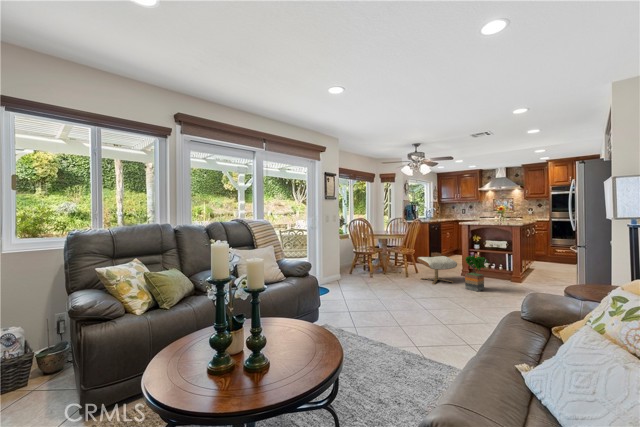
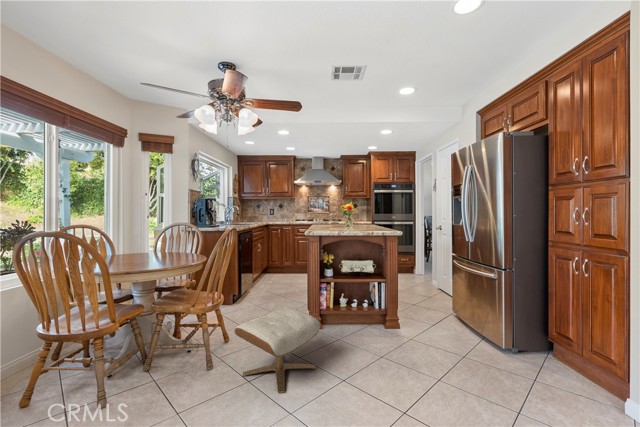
potted tree: present [465,255,488,291] -> none [346,307,398,395]

